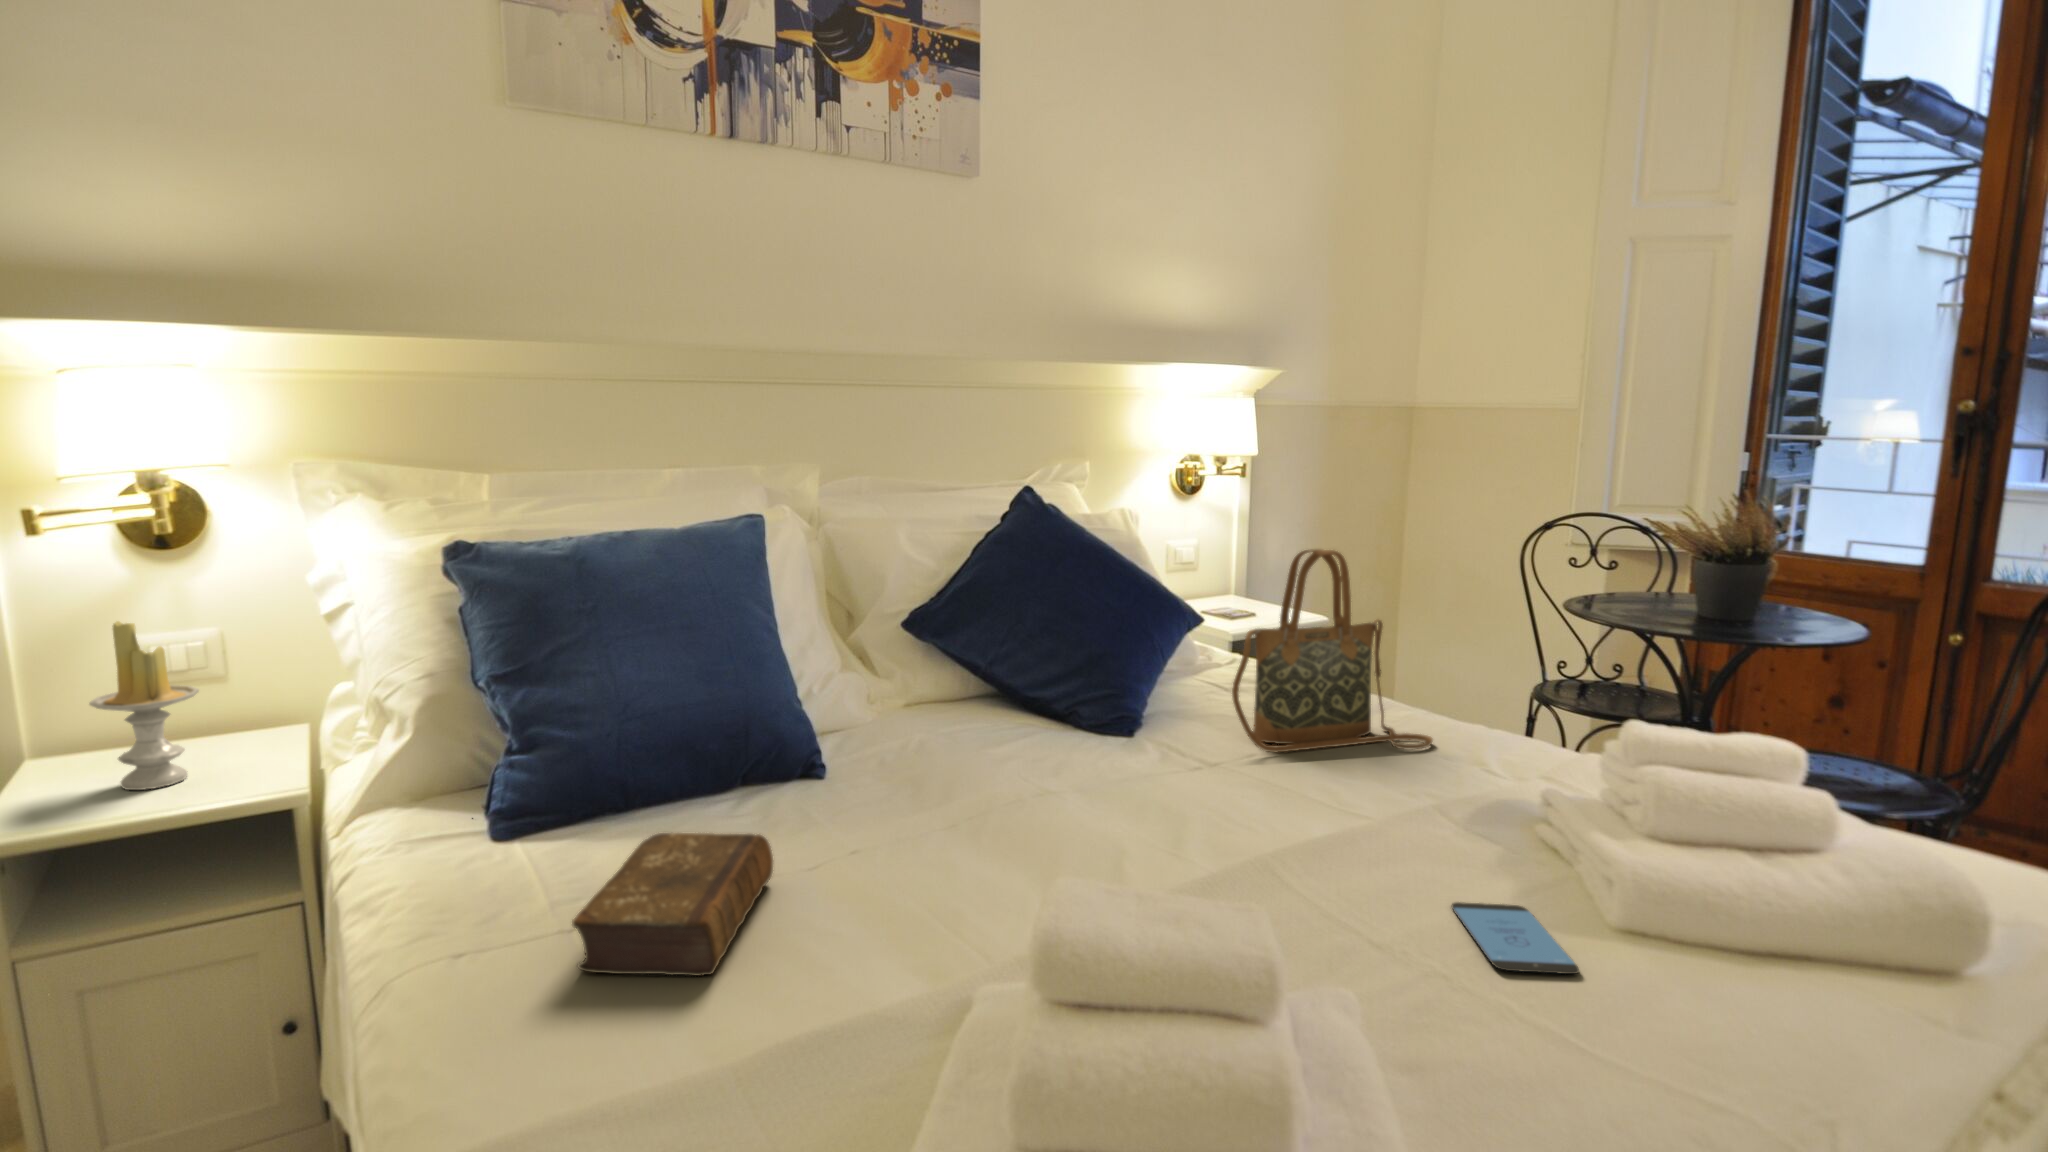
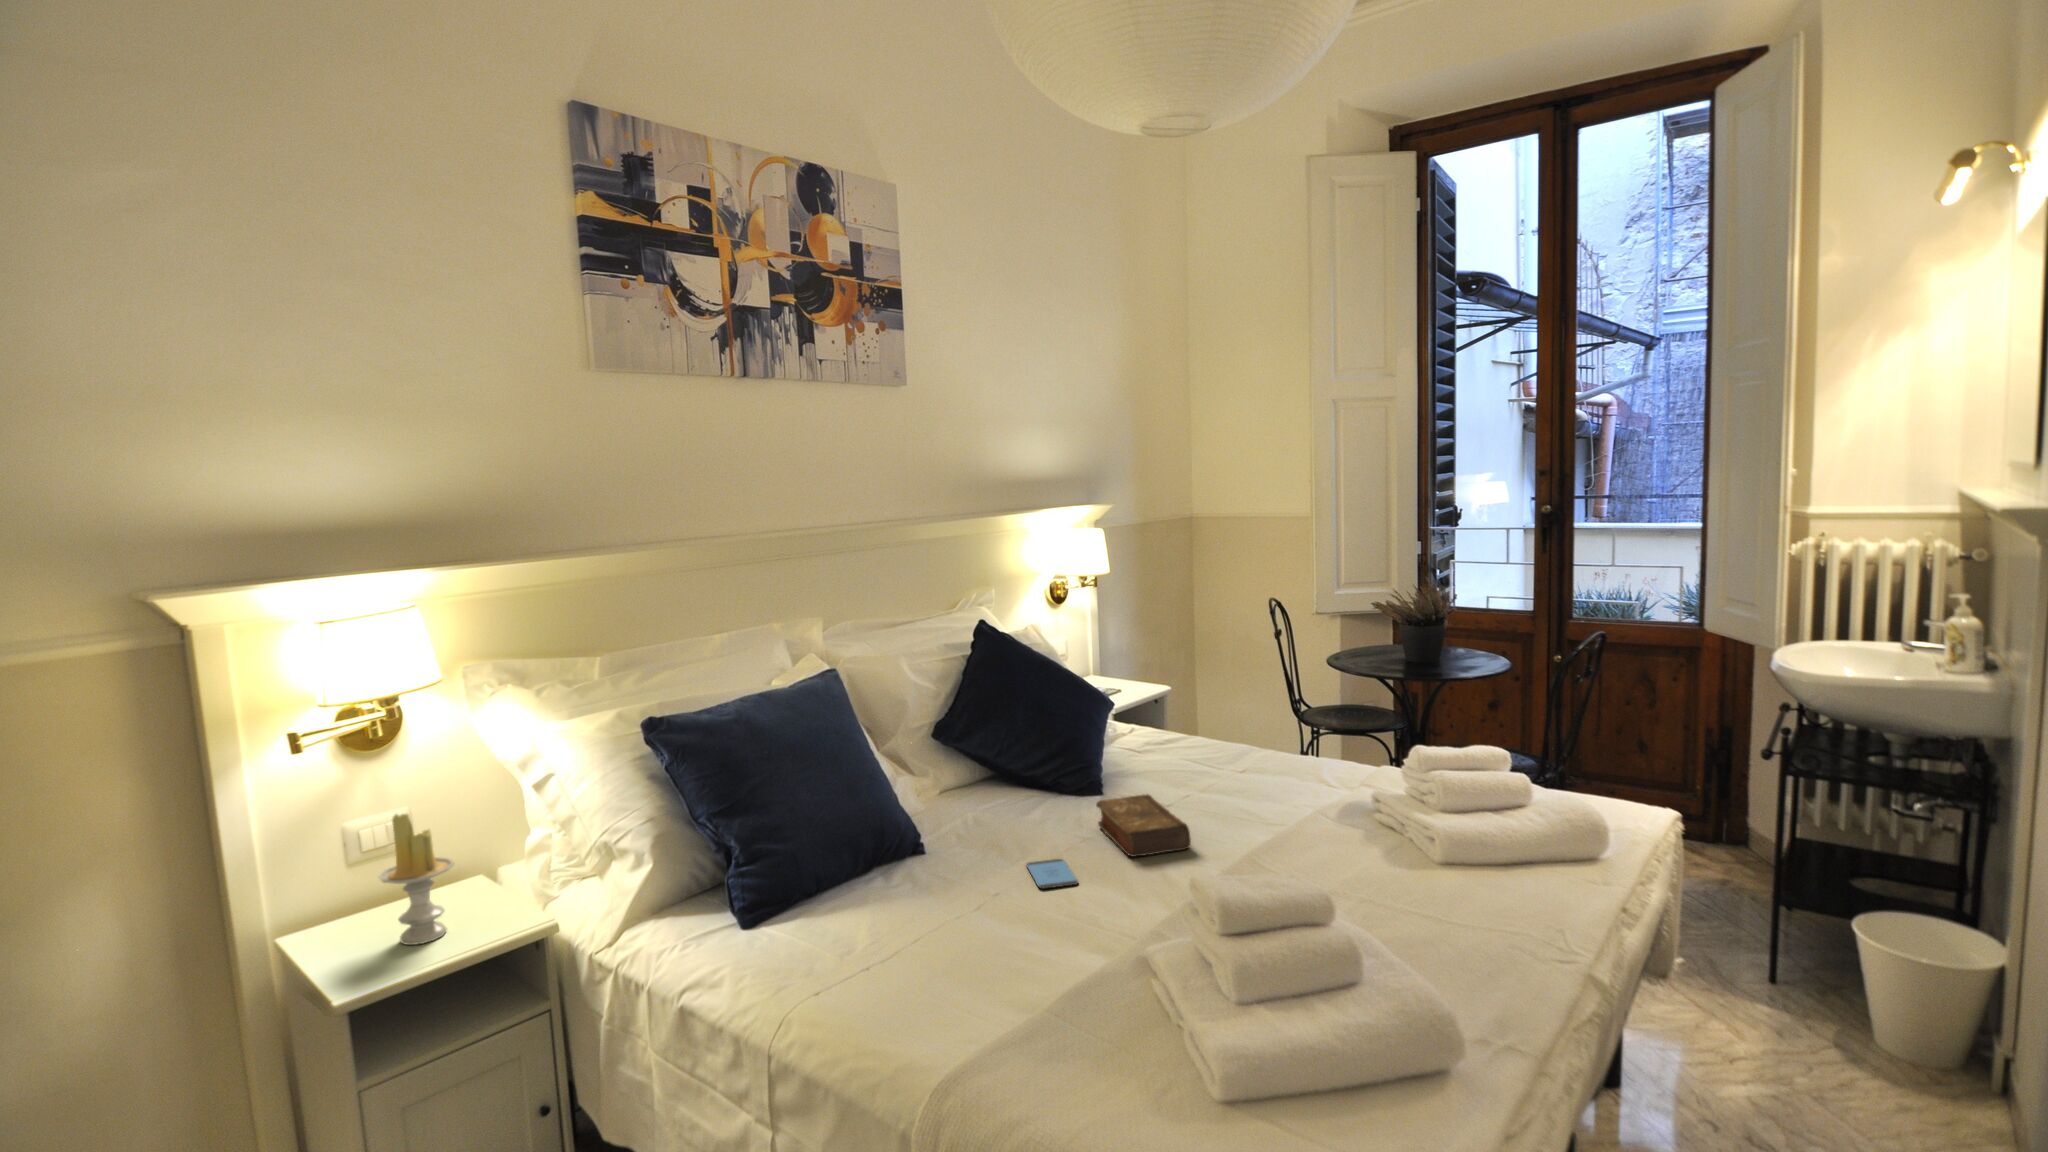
handbag: present [1232,549,1433,752] -> none [1175,655,1297,793]
book: present [572,833,773,976] -> present [1096,794,1191,857]
smartphone: present [1452,902,1579,974] -> present [1027,859,1078,889]

